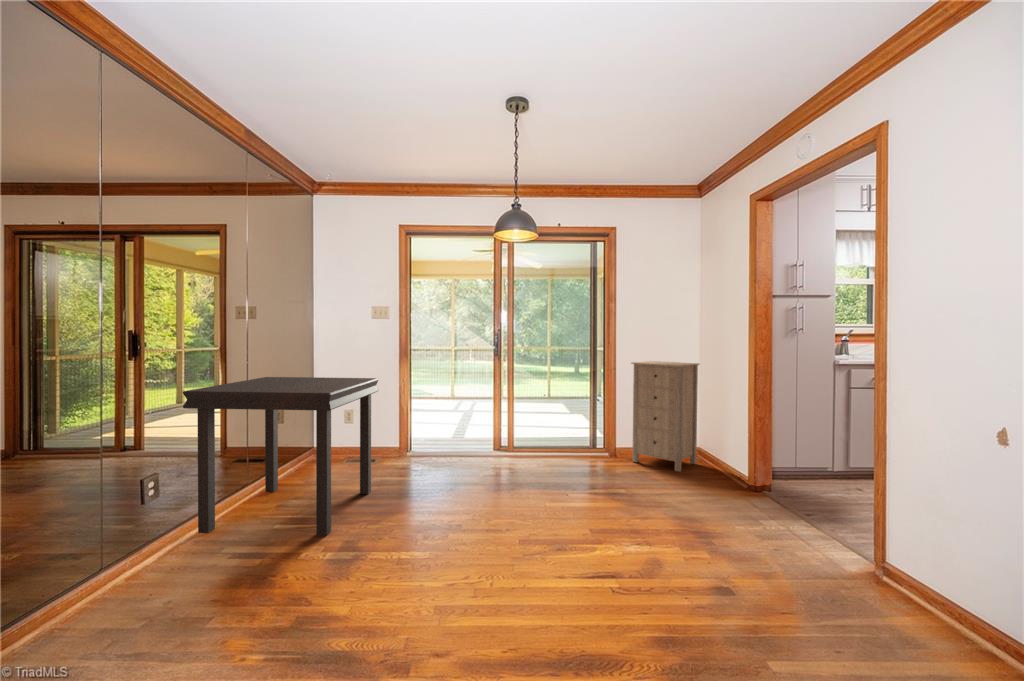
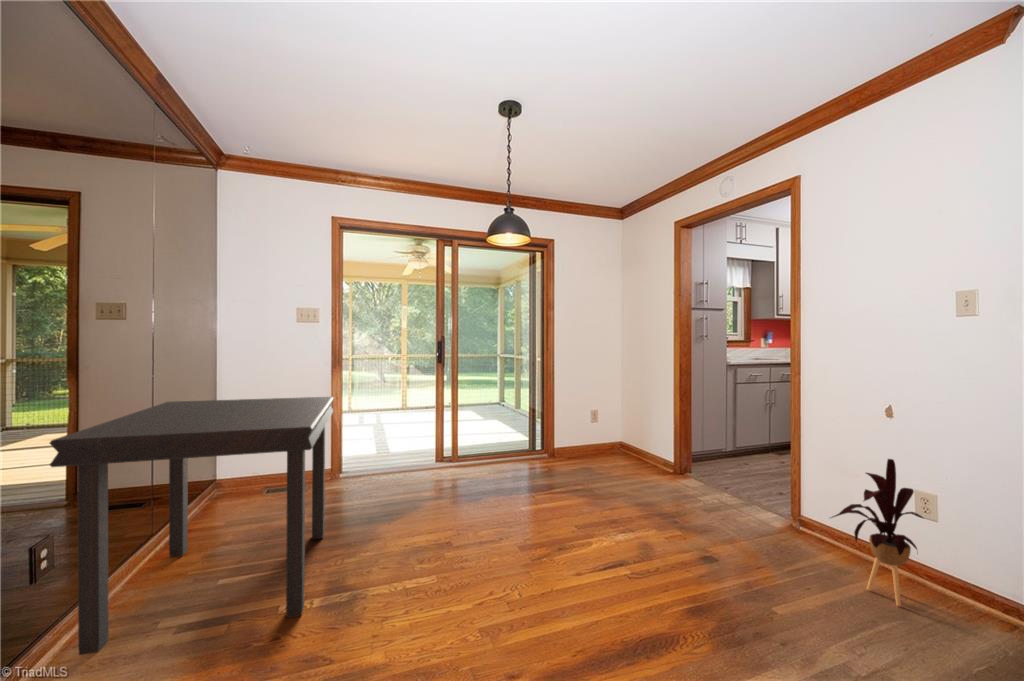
storage cabinet: present [631,361,699,472] -> none [570,365,626,466]
house plant: none [817,458,935,628] -> present [831,459,923,606]

